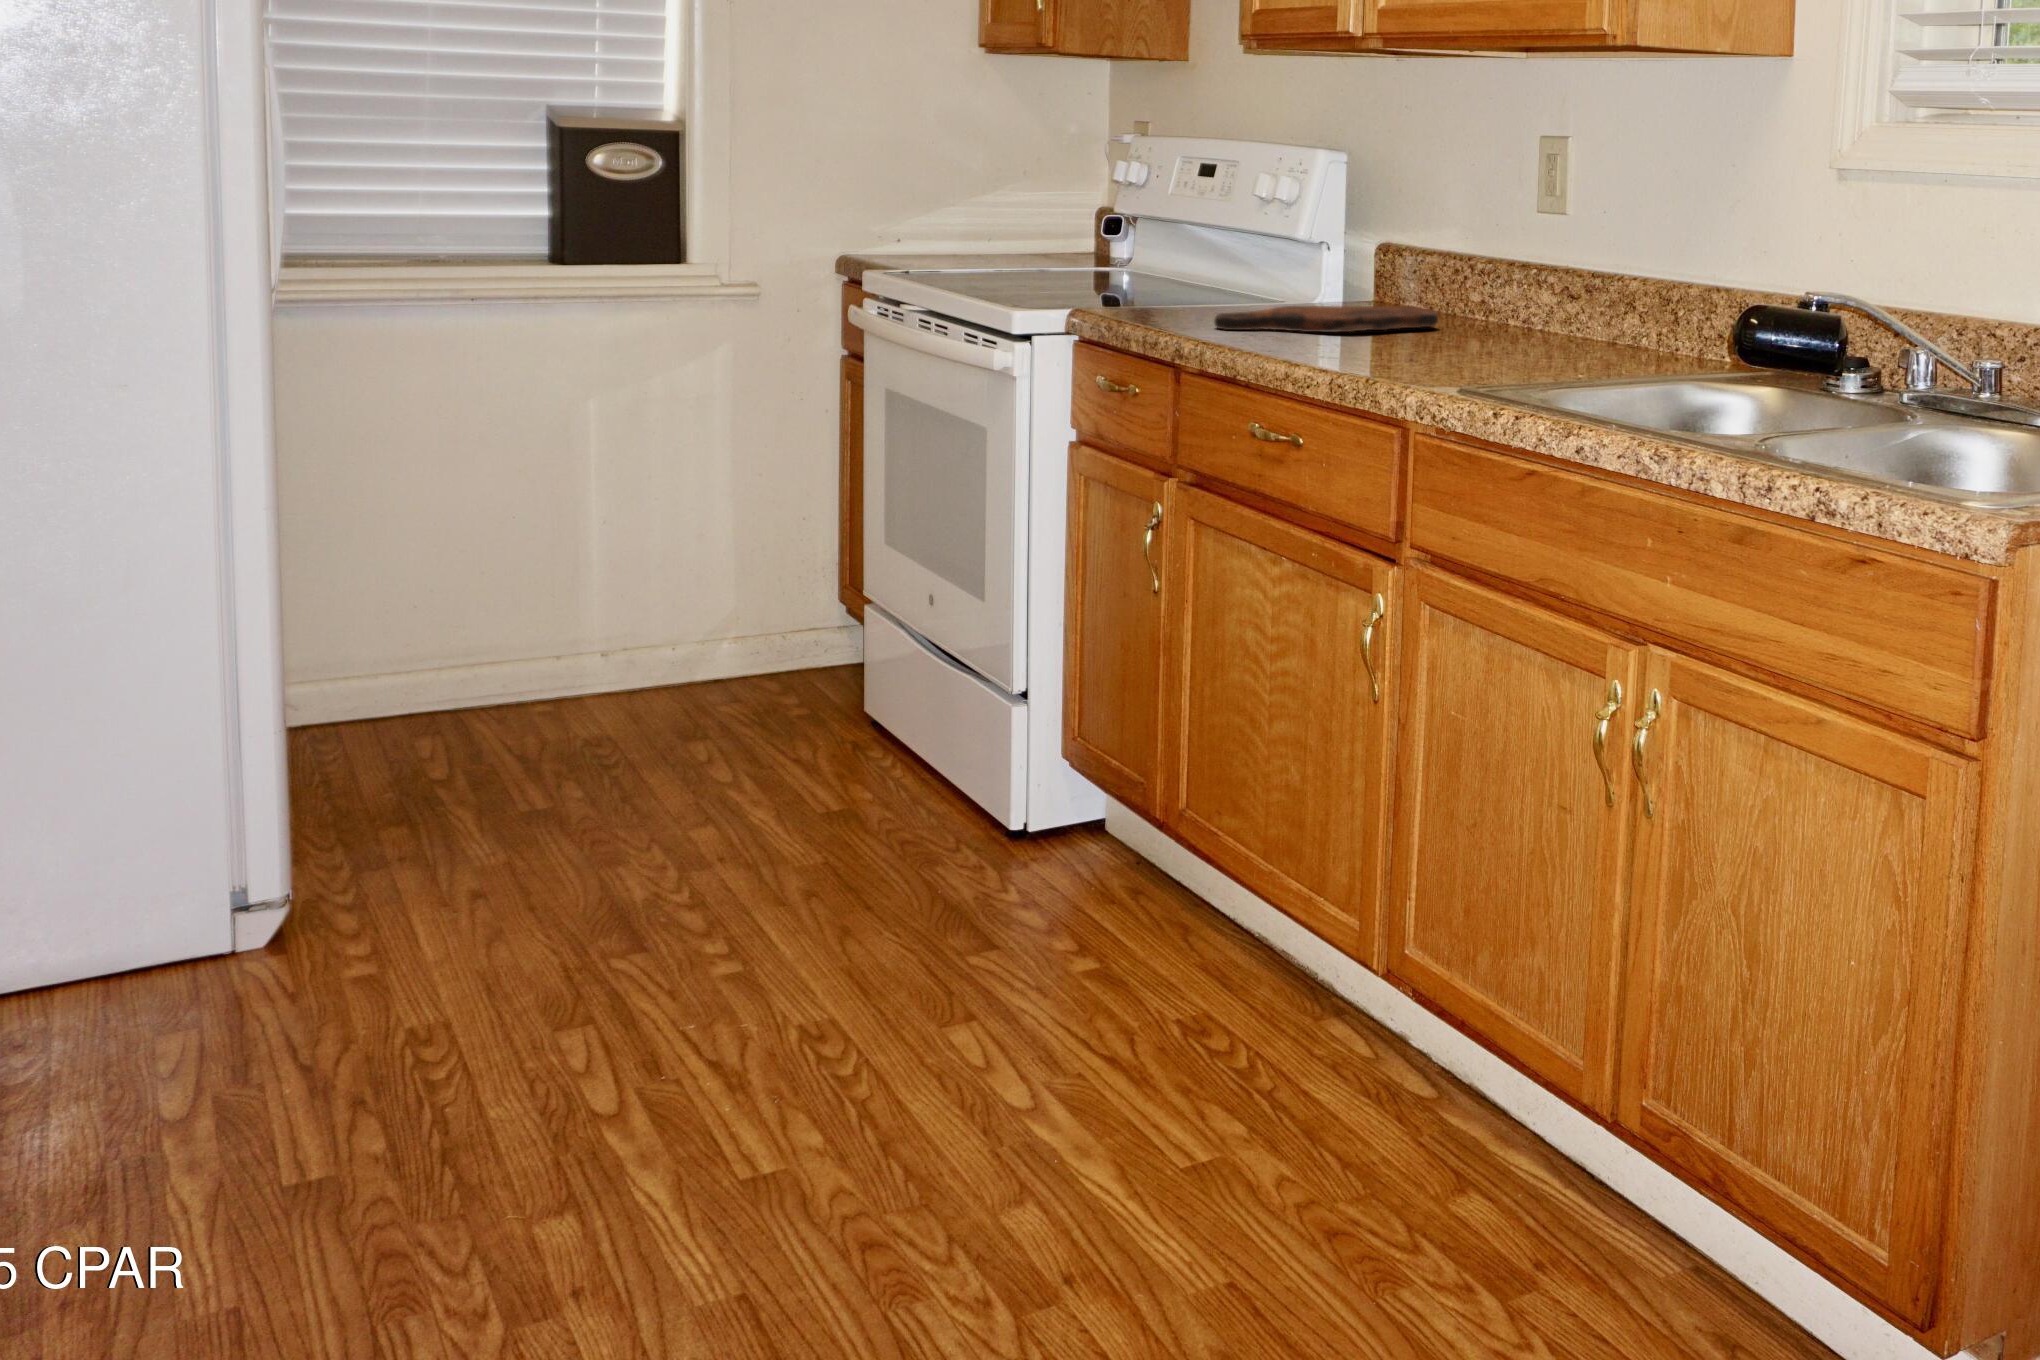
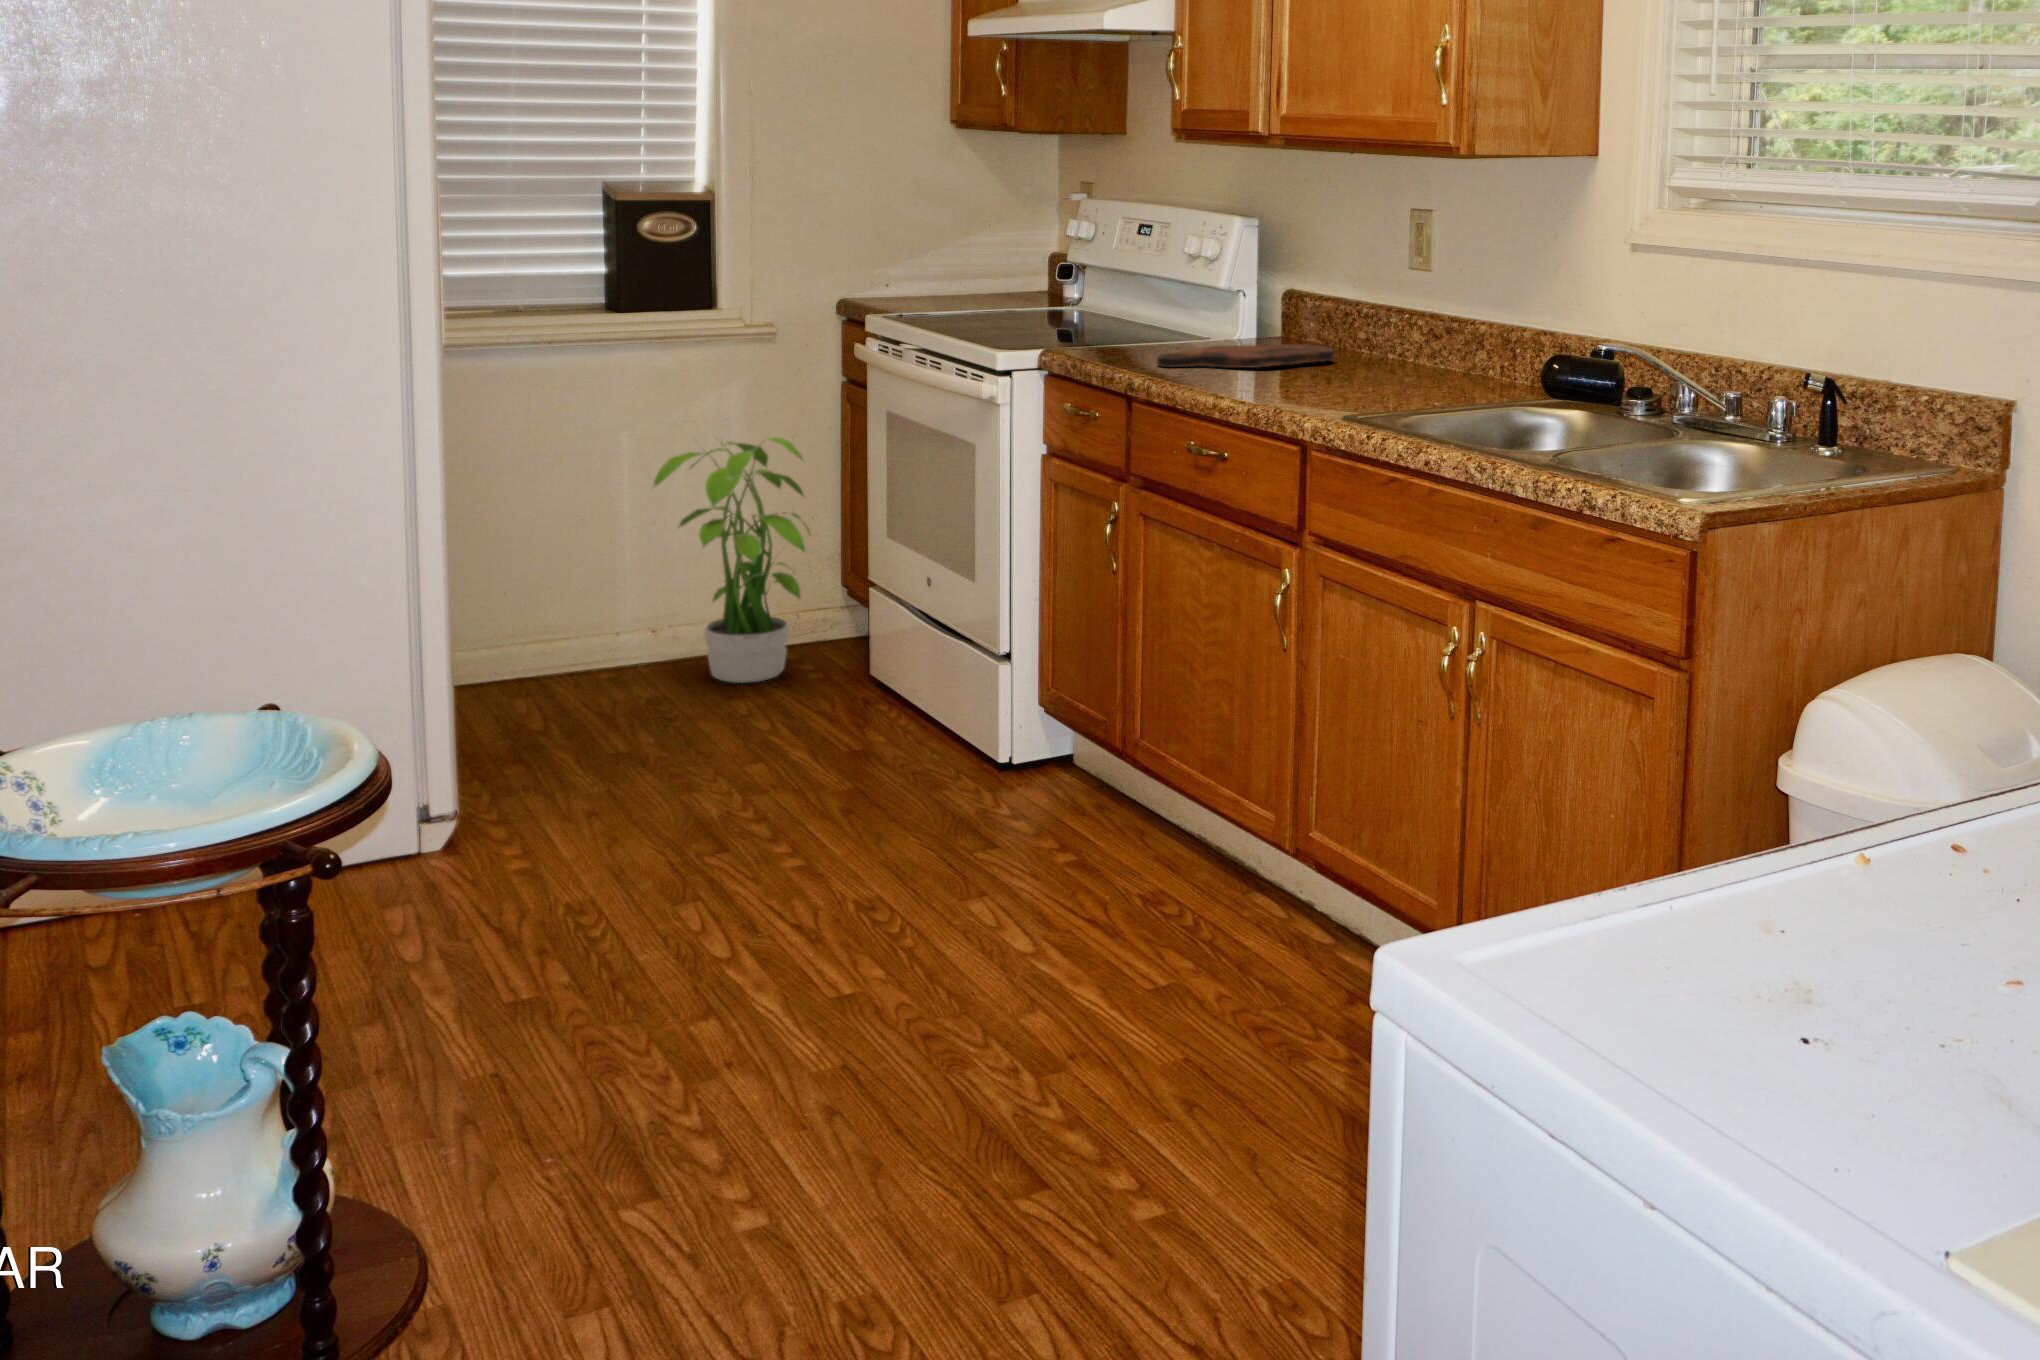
potted plant: none [595,411,798,716] -> present [652,437,806,683]

